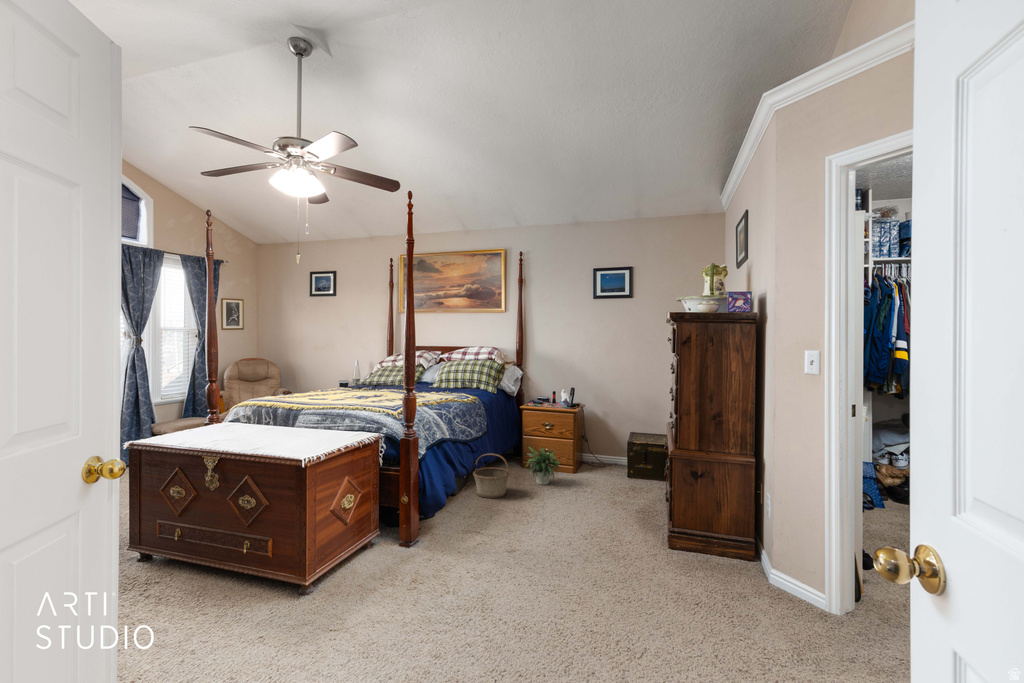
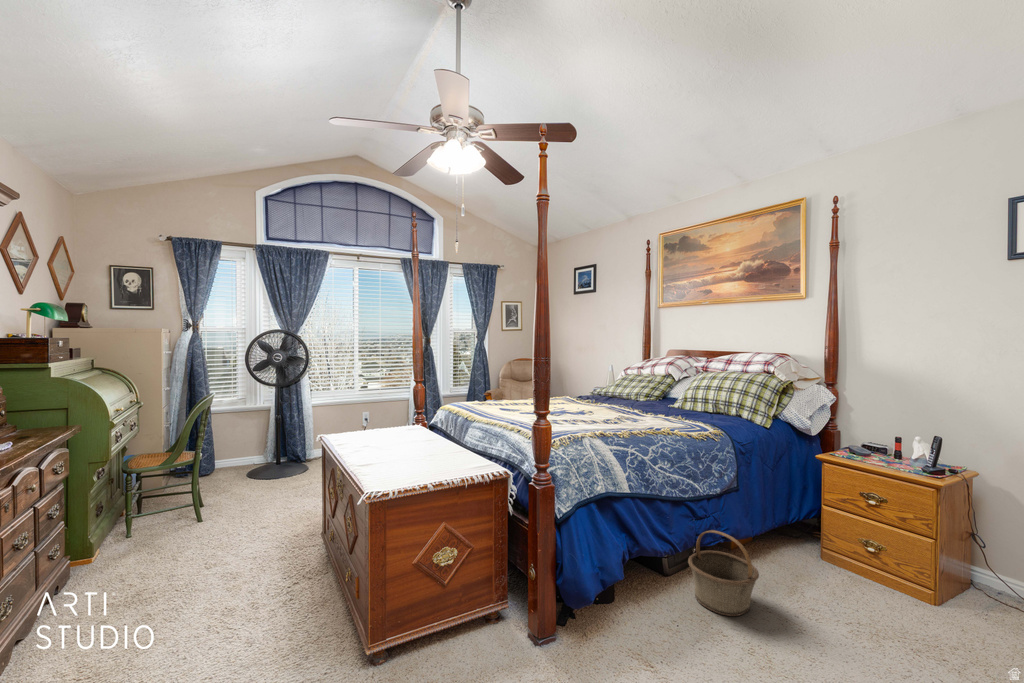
potted plant: present [527,447,559,485] -> none [803,533,884,619]

